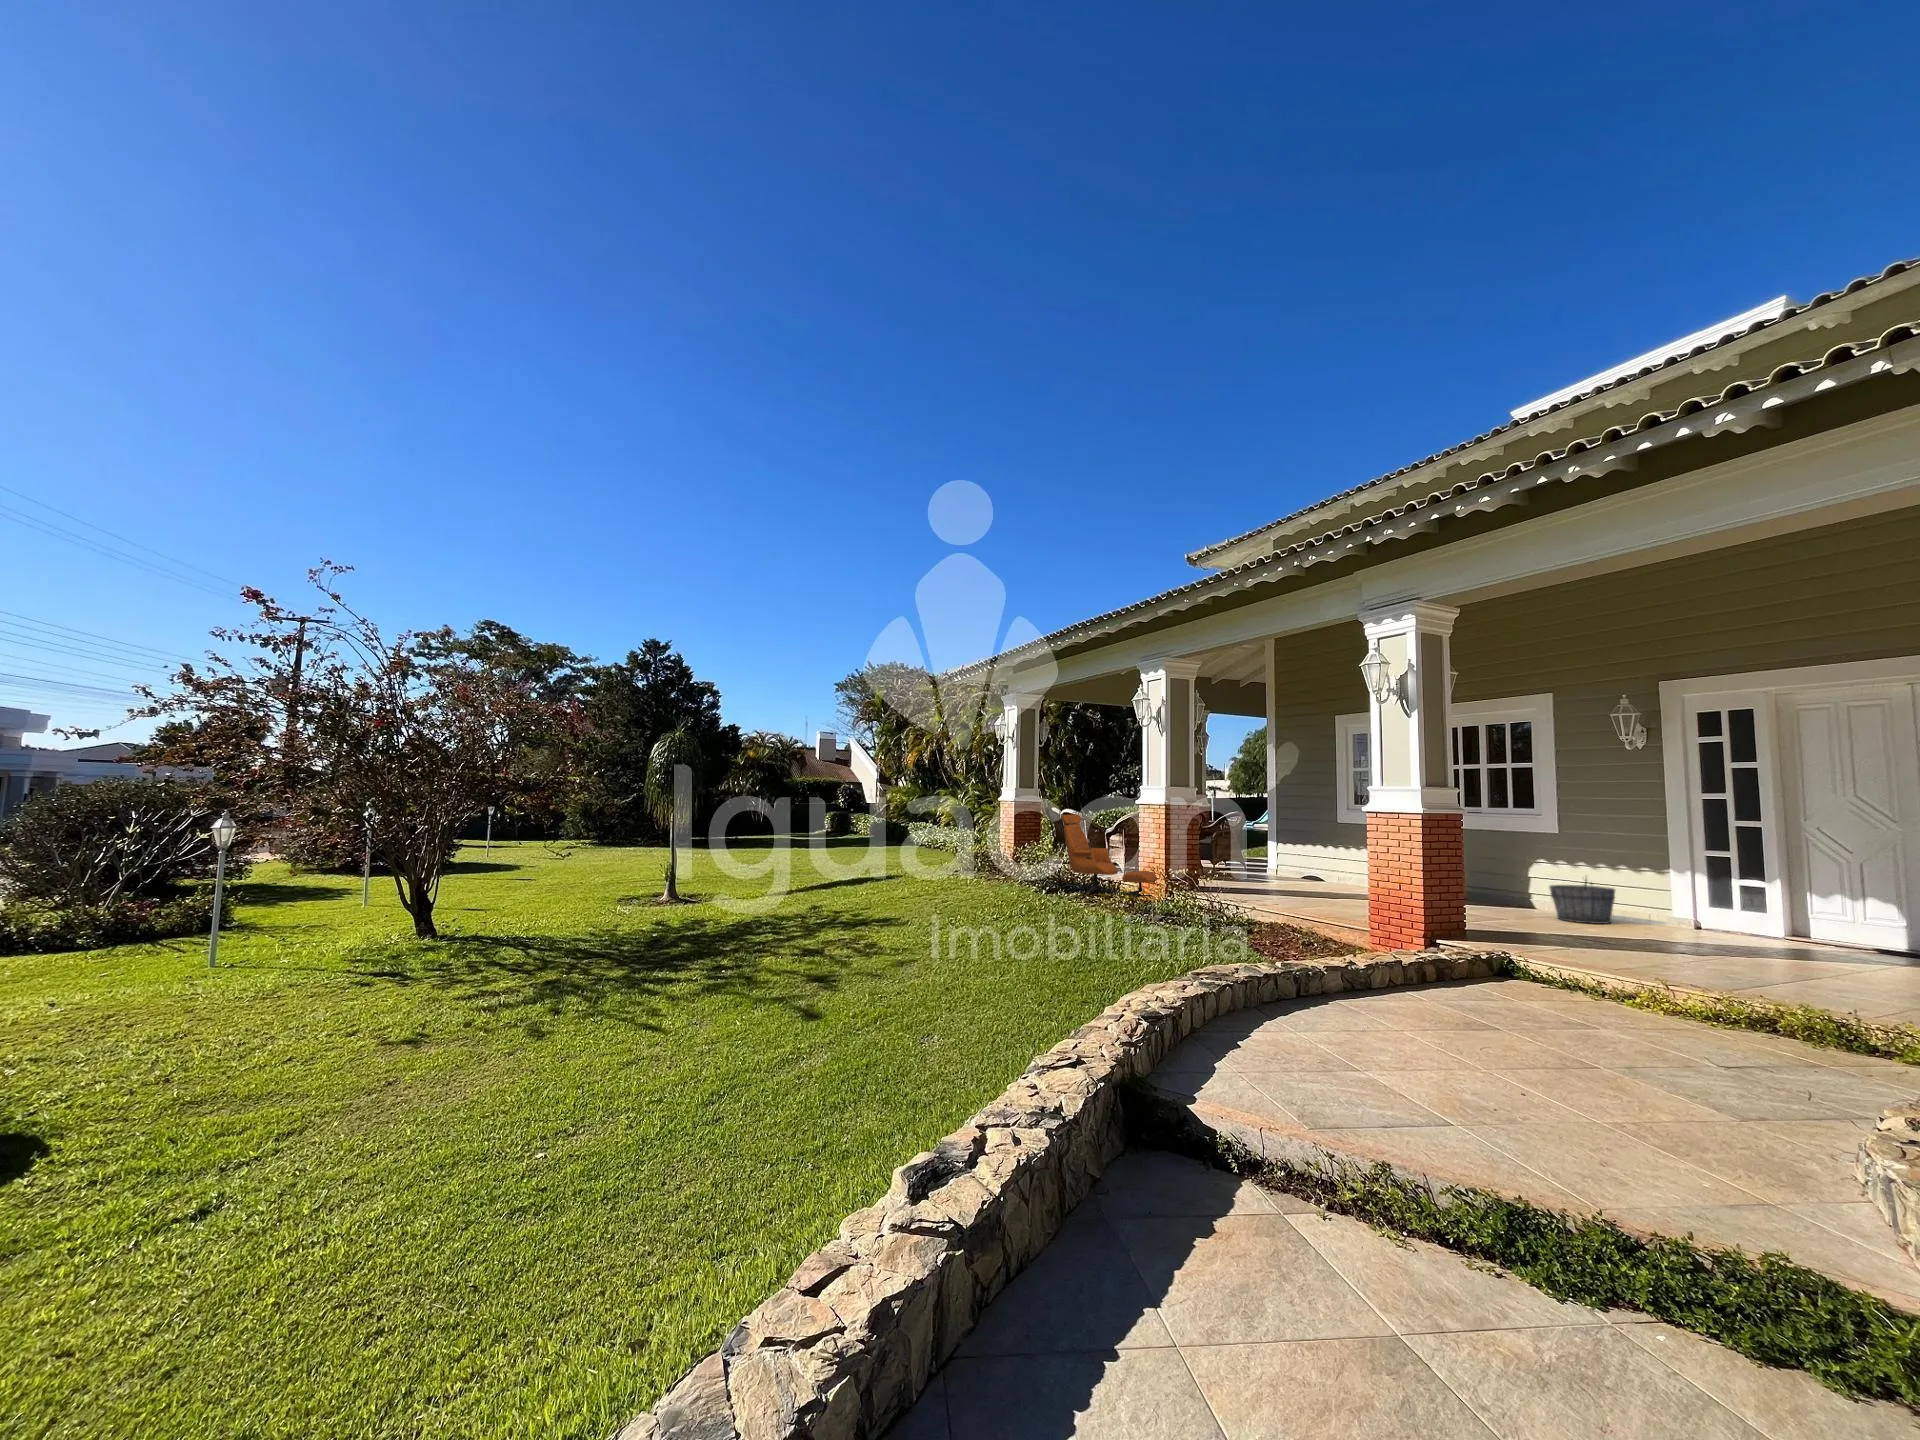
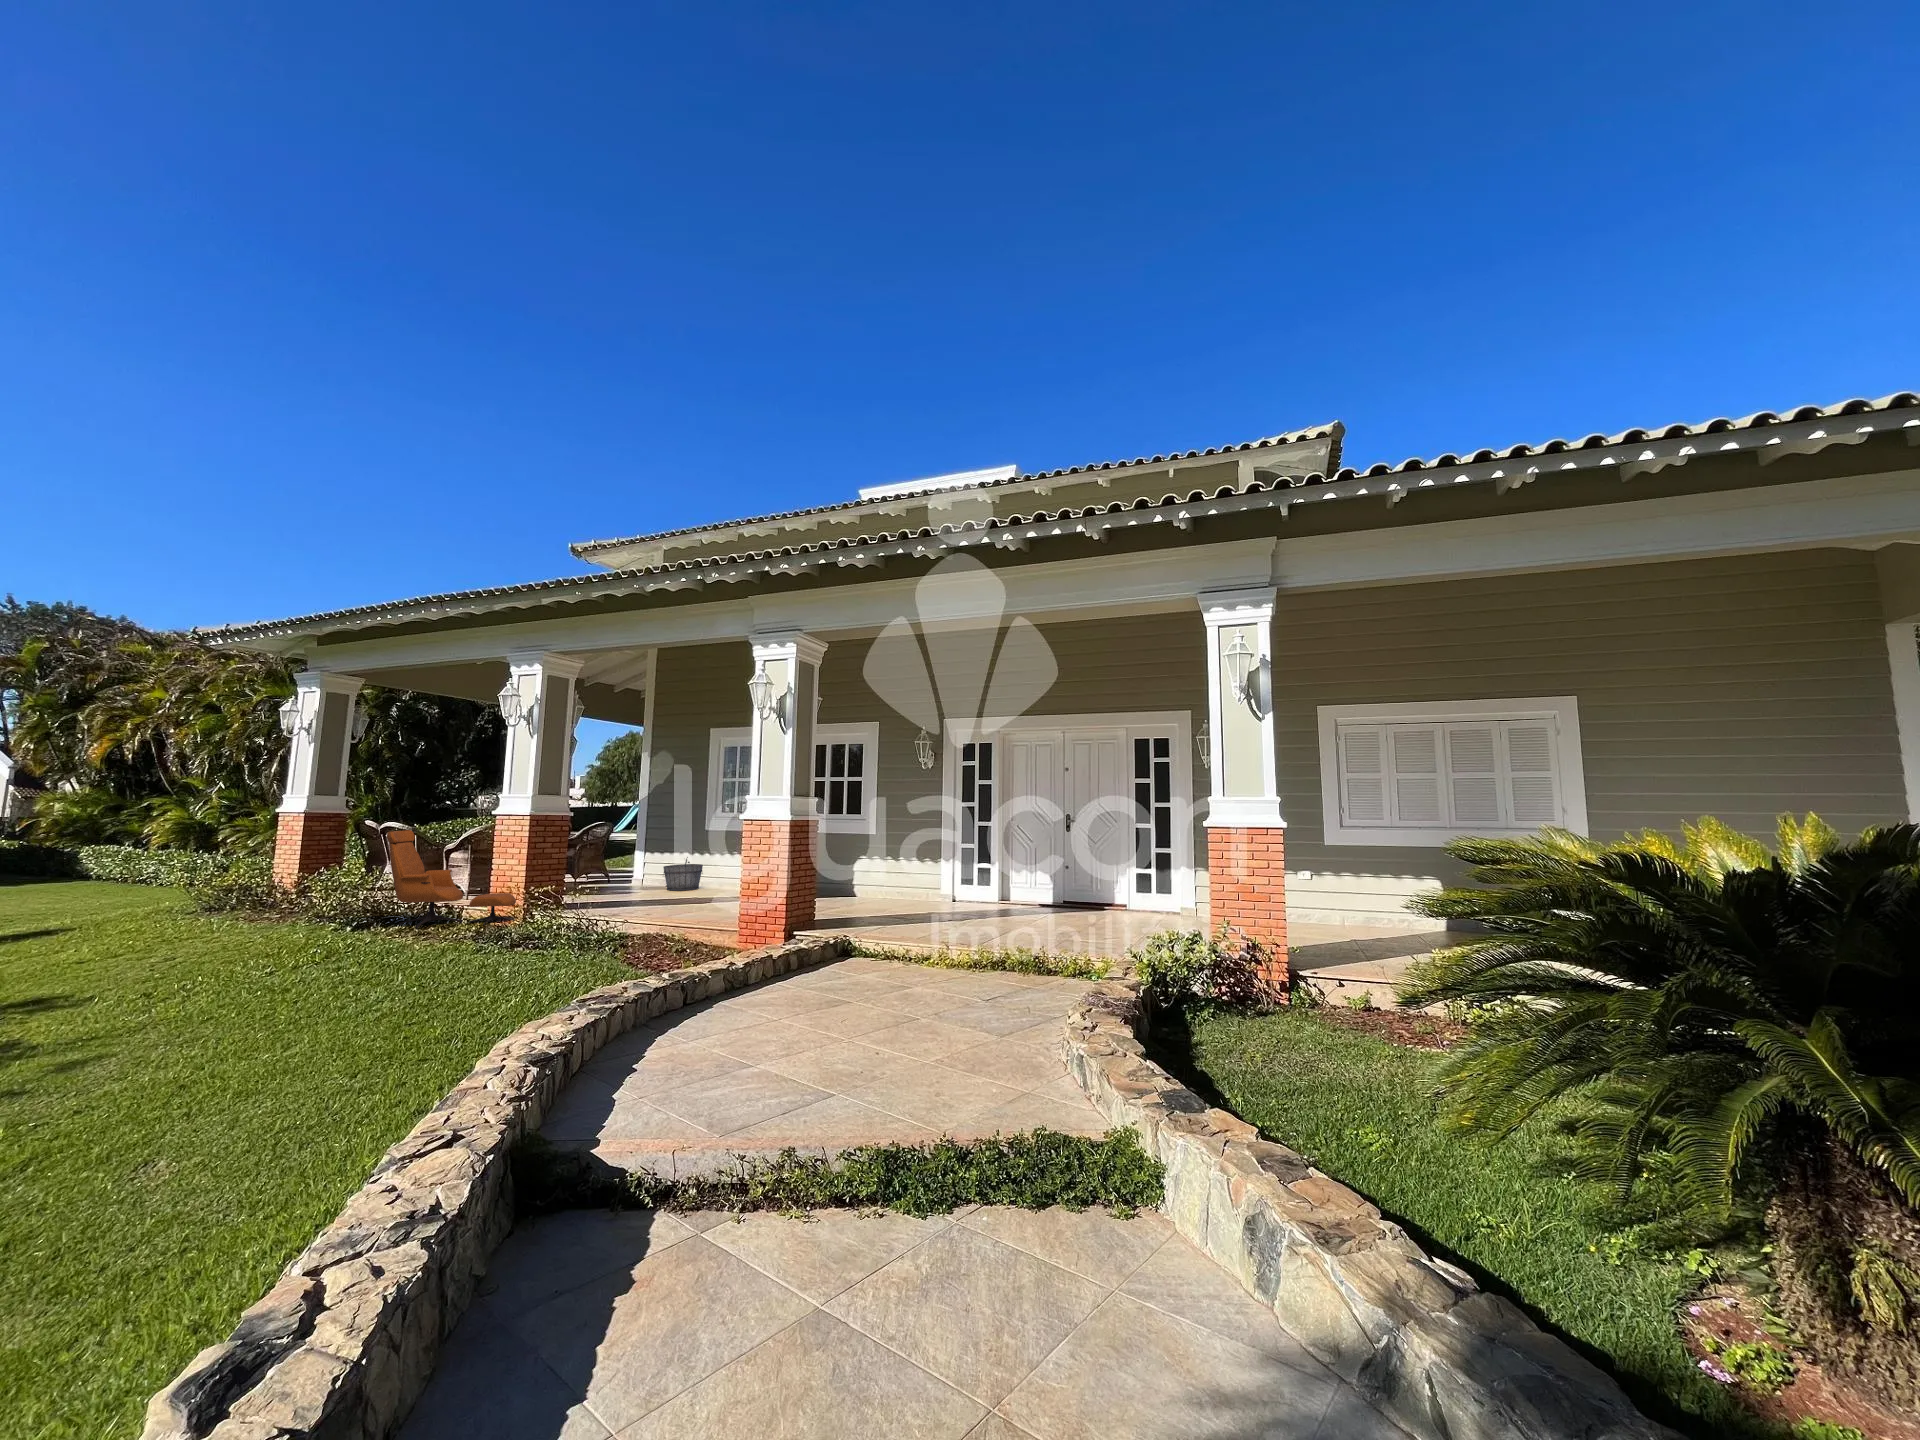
wooden bucket: present [1550,879,1615,924] -> present [663,857,703,891]

